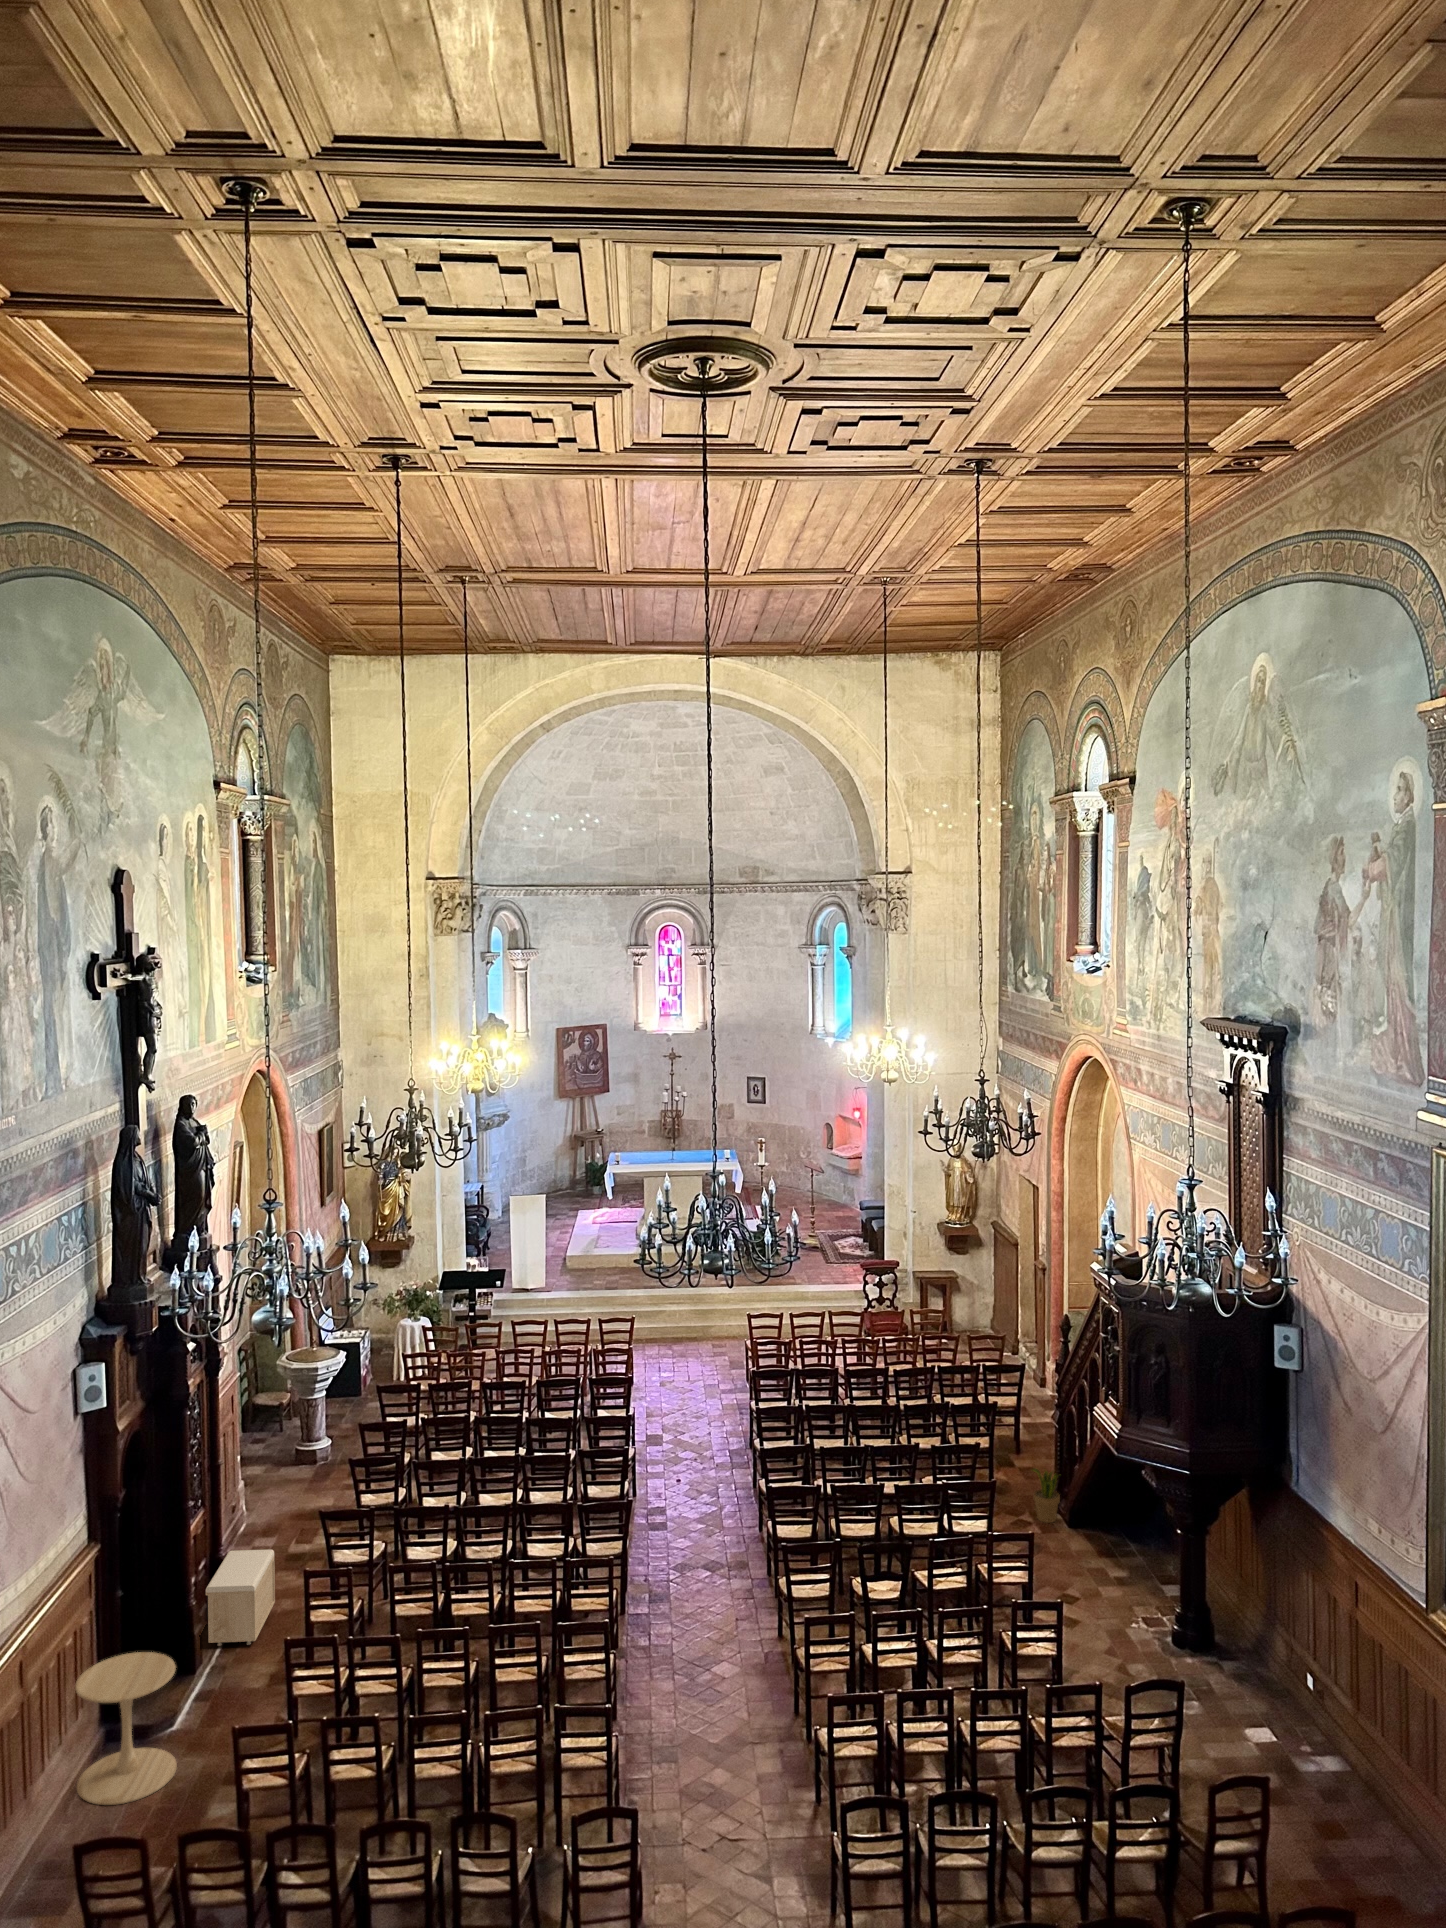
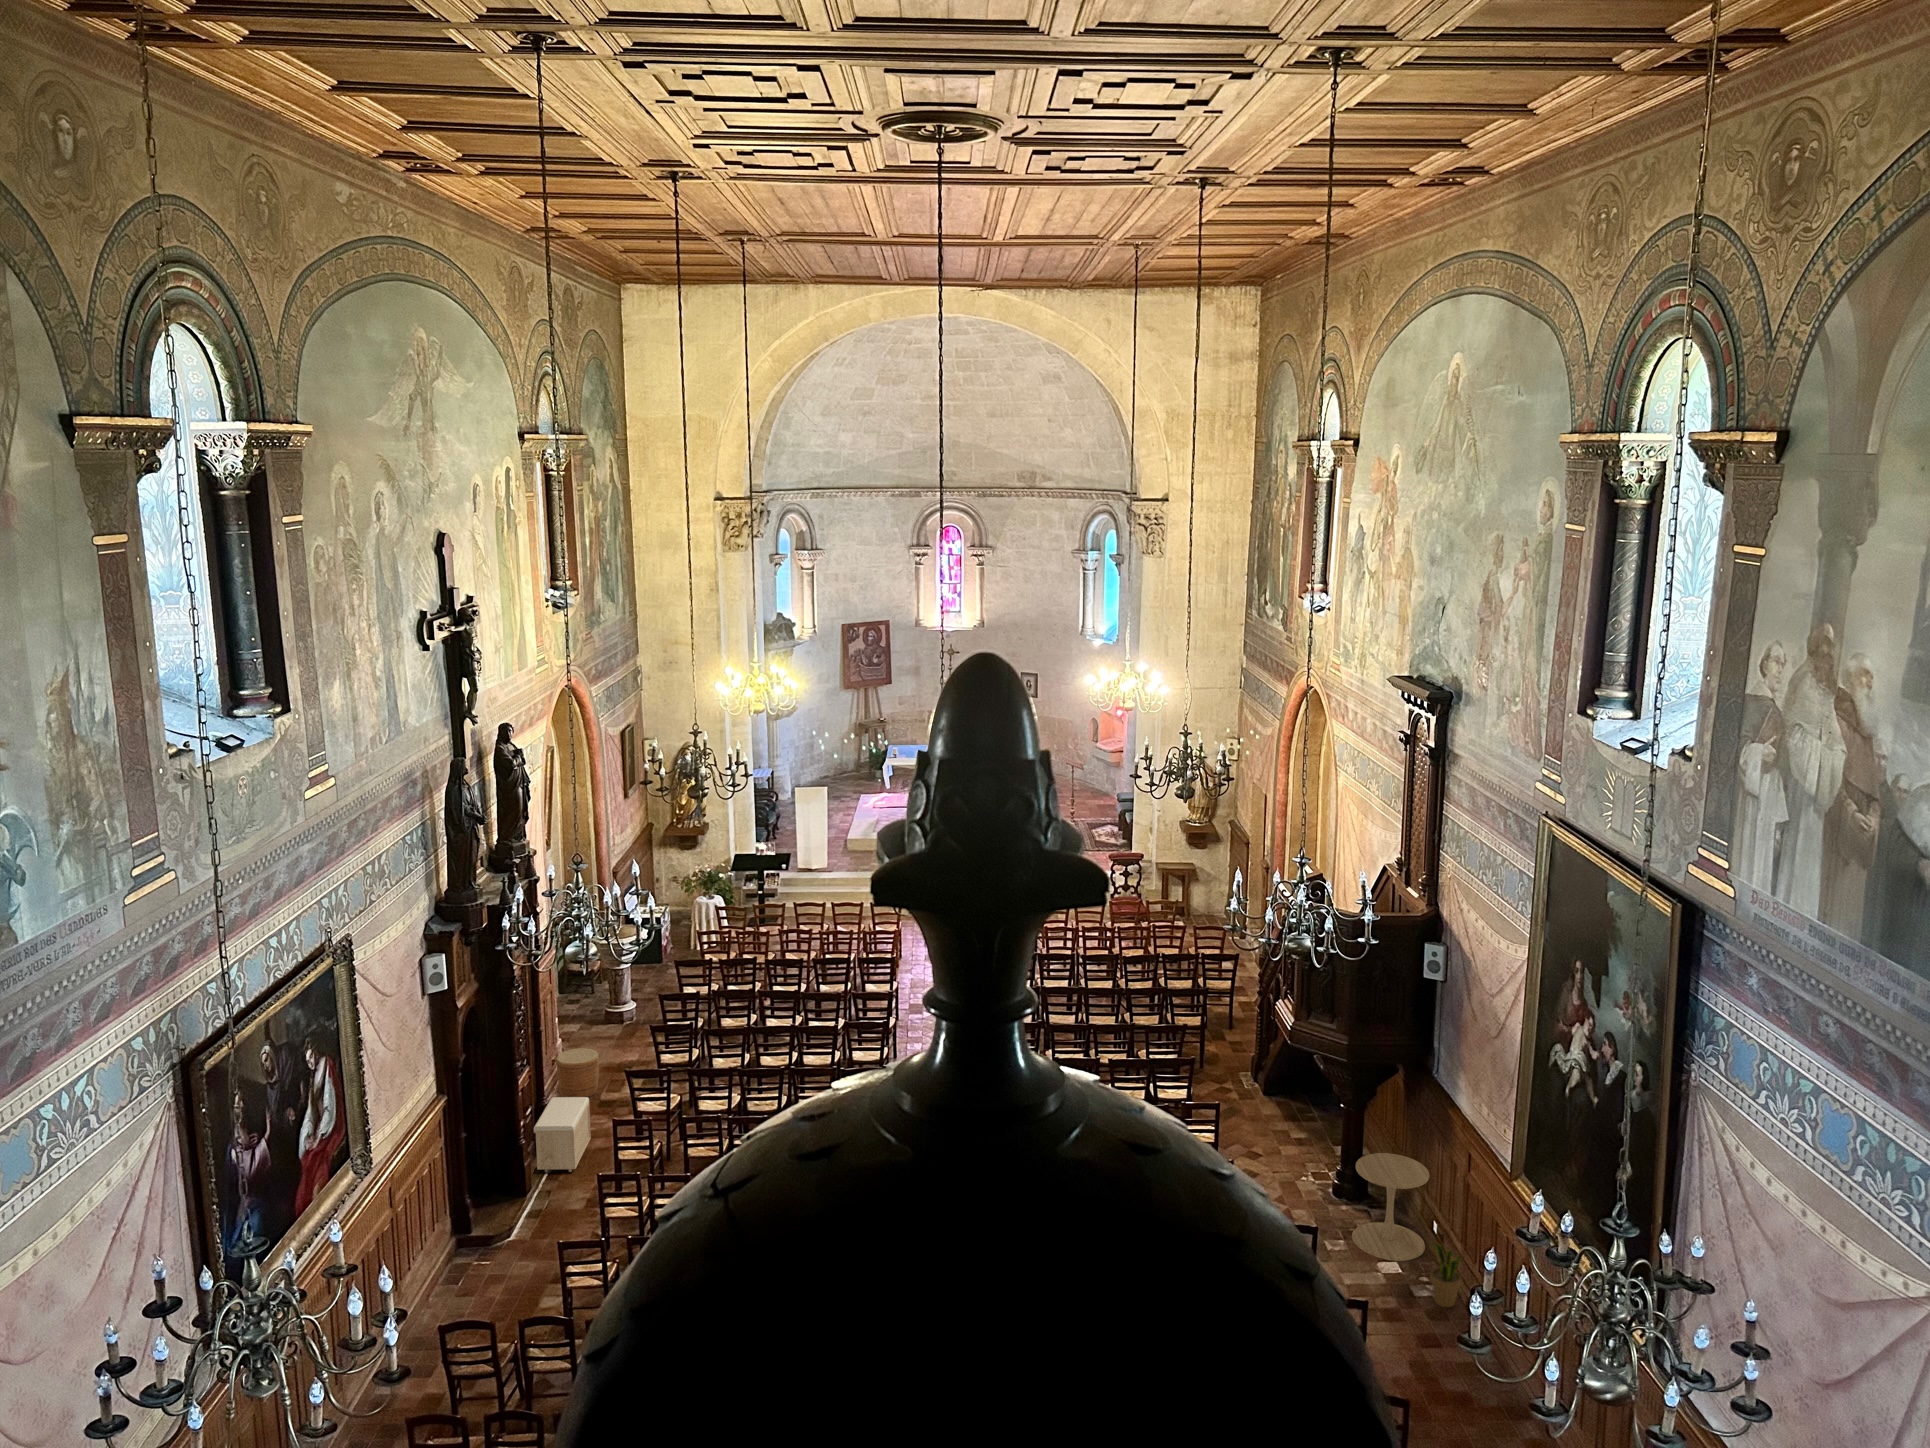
potted plant: present [1033,1468,1060,1523] -> present [1430,1244,1461,1308]
woven basket: none [236,1492,287,1555] -> present [556,1048,599,1097]
pedestal table: present [75,1652,177,1805] -> present [1352,1153,1429,1261]

